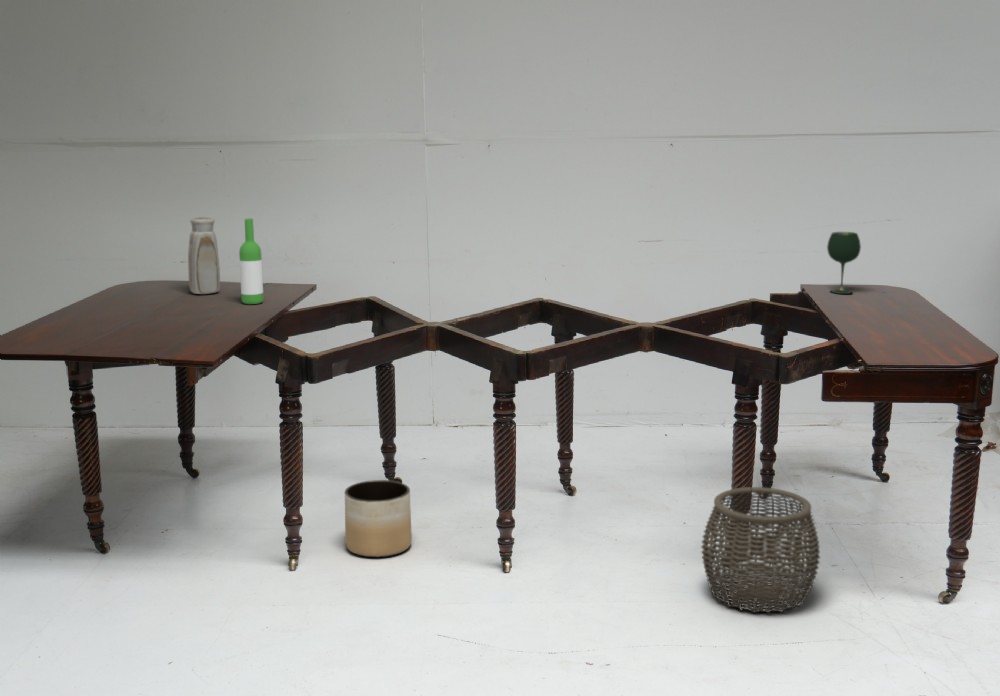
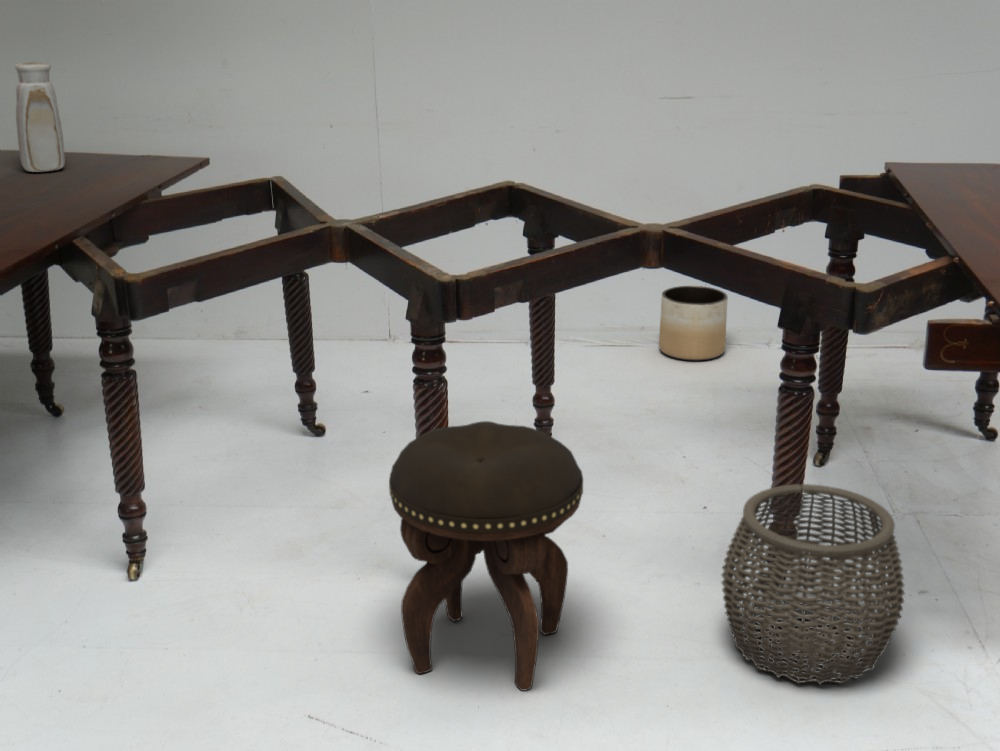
wine bottle: present [239,218,263,304] -> none [73,63,113,189]
wine glass: present [827,232,861,294] -> none [929,89,979,181]
footstool: none [486,447,611,620] -> present [389,421,583,690]
planter: present [345,480,412,557] -> present [659,286,728,361]

